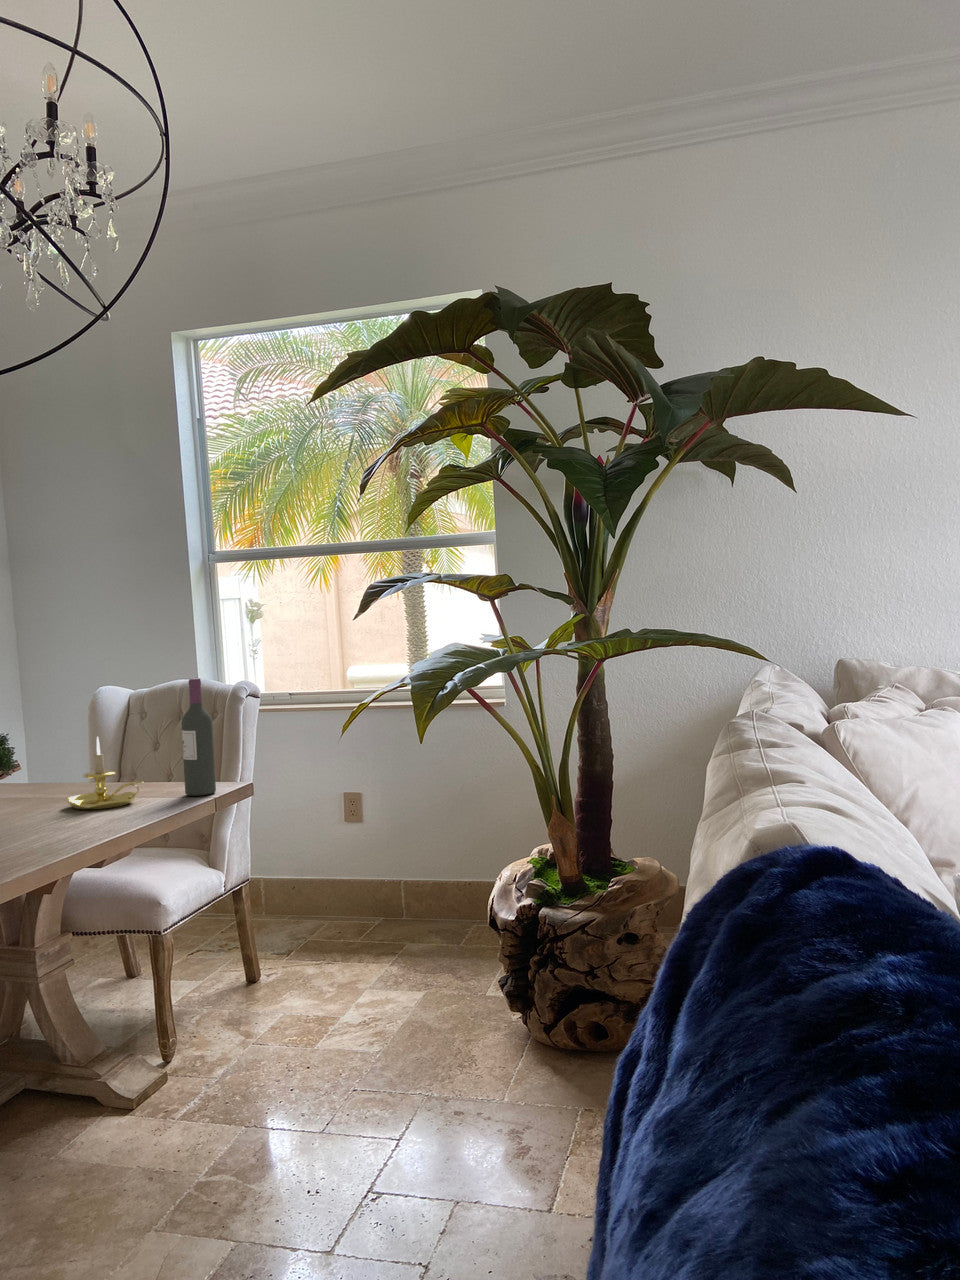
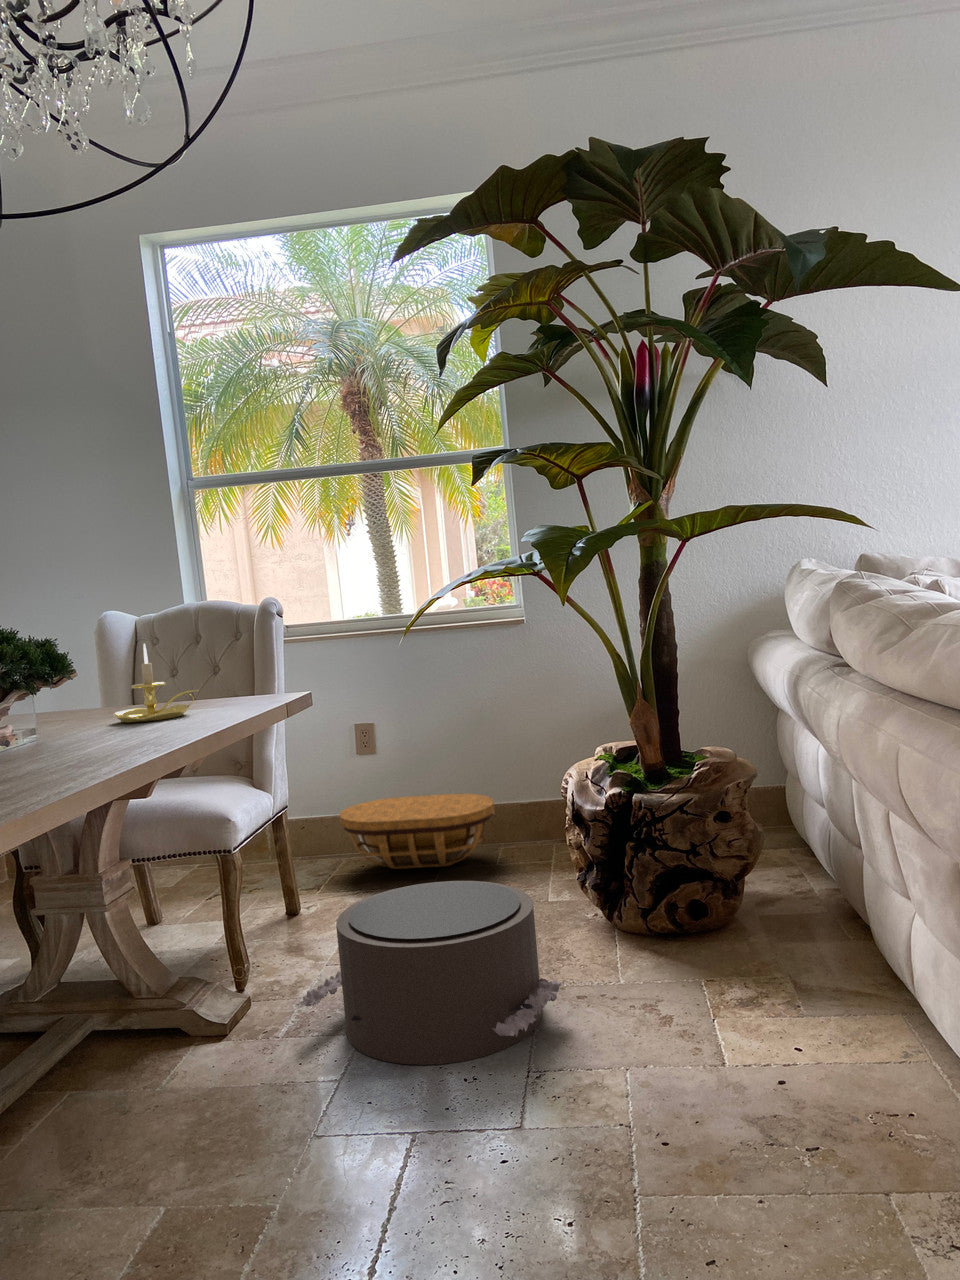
wine bottle: present [182,678,216,796] -> none [232,579,272,705]
basket: none [316,868,462,941] -> present [339,794,495,869]
pouf: none [190,980,434,1170] -> present [299,881,564,1065]

